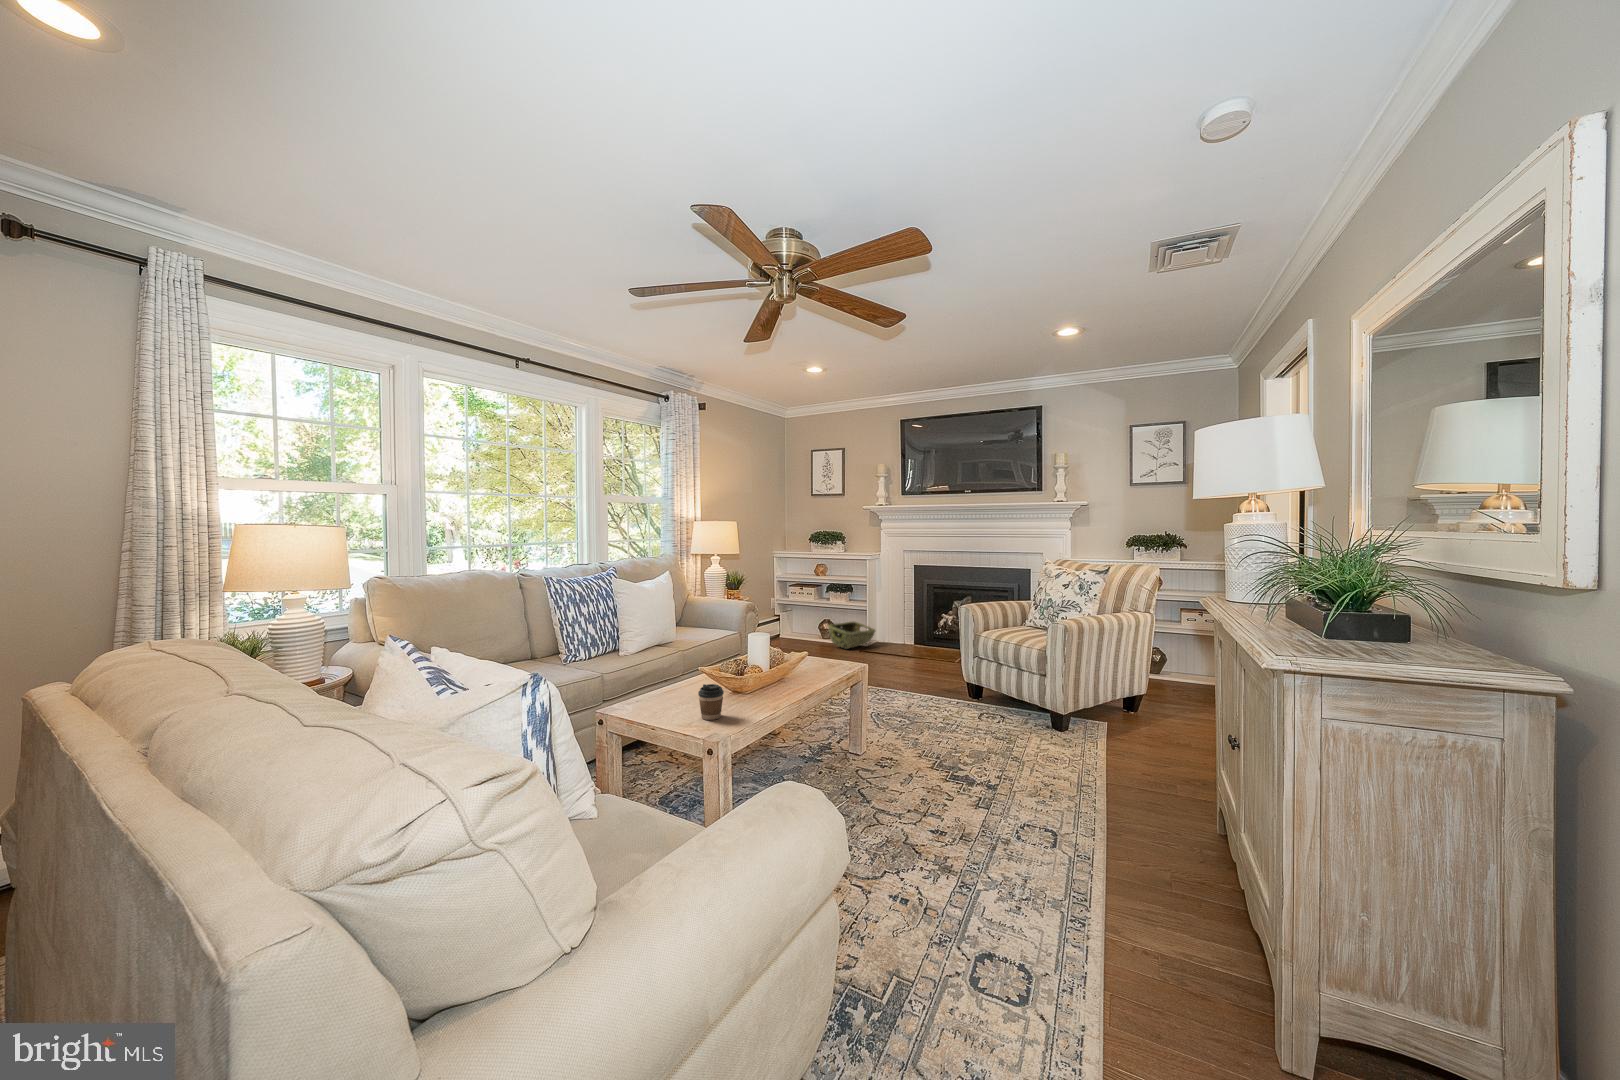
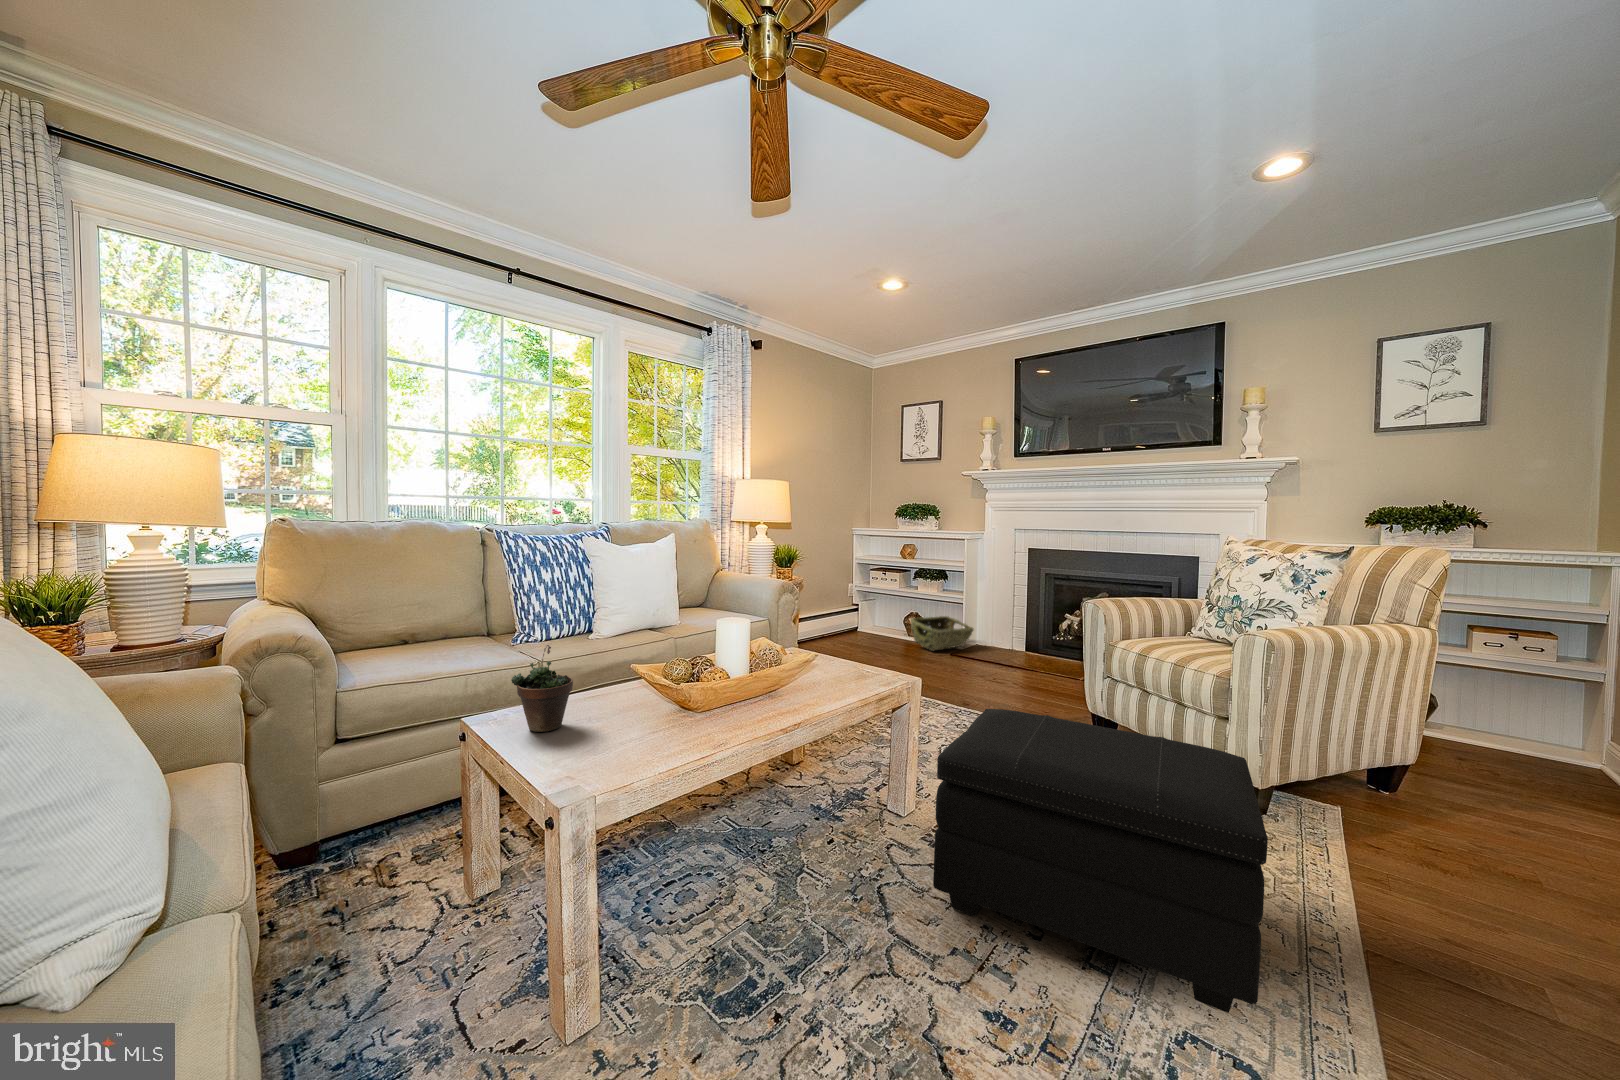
succulent plant: none [640,656,677,710] -> present [511,645,573,732]
footstool: none [891,679,1058,816] -> present [933,709,1268,1013]
coffee cup: present [698,684,724,720] -> none [578,699,623,761]

